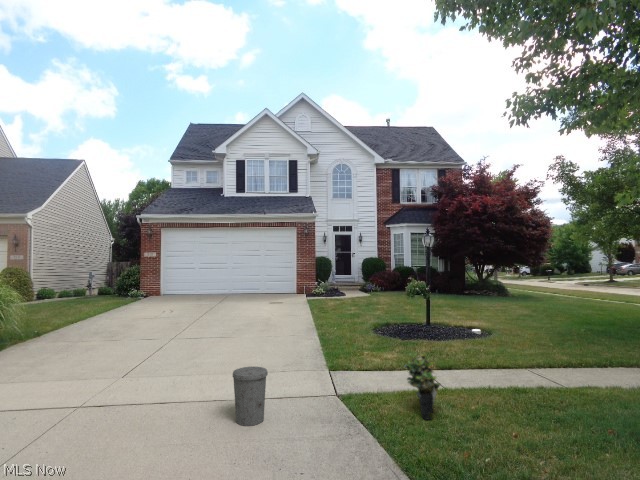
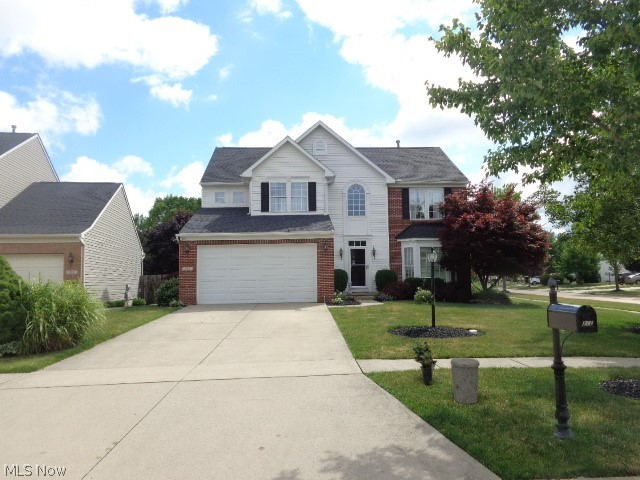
trash can: present [233,367,268,426] -> present [451,358,480,404]

